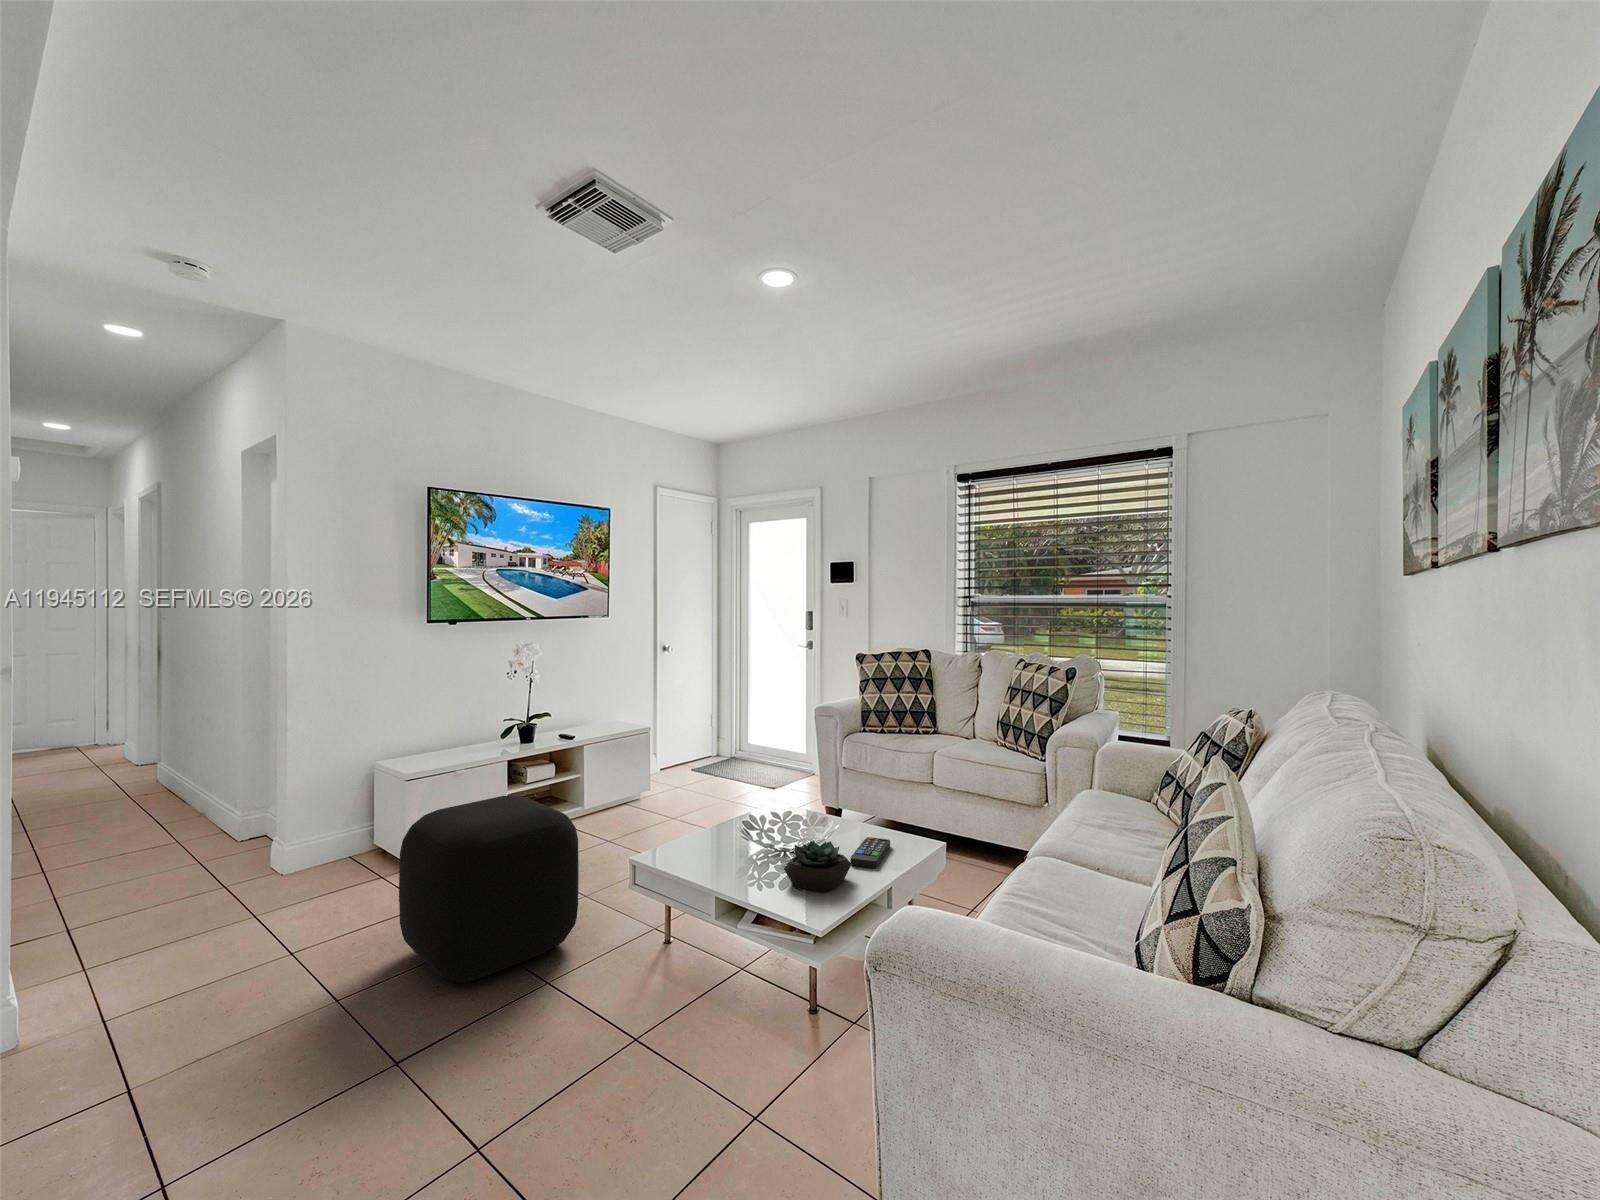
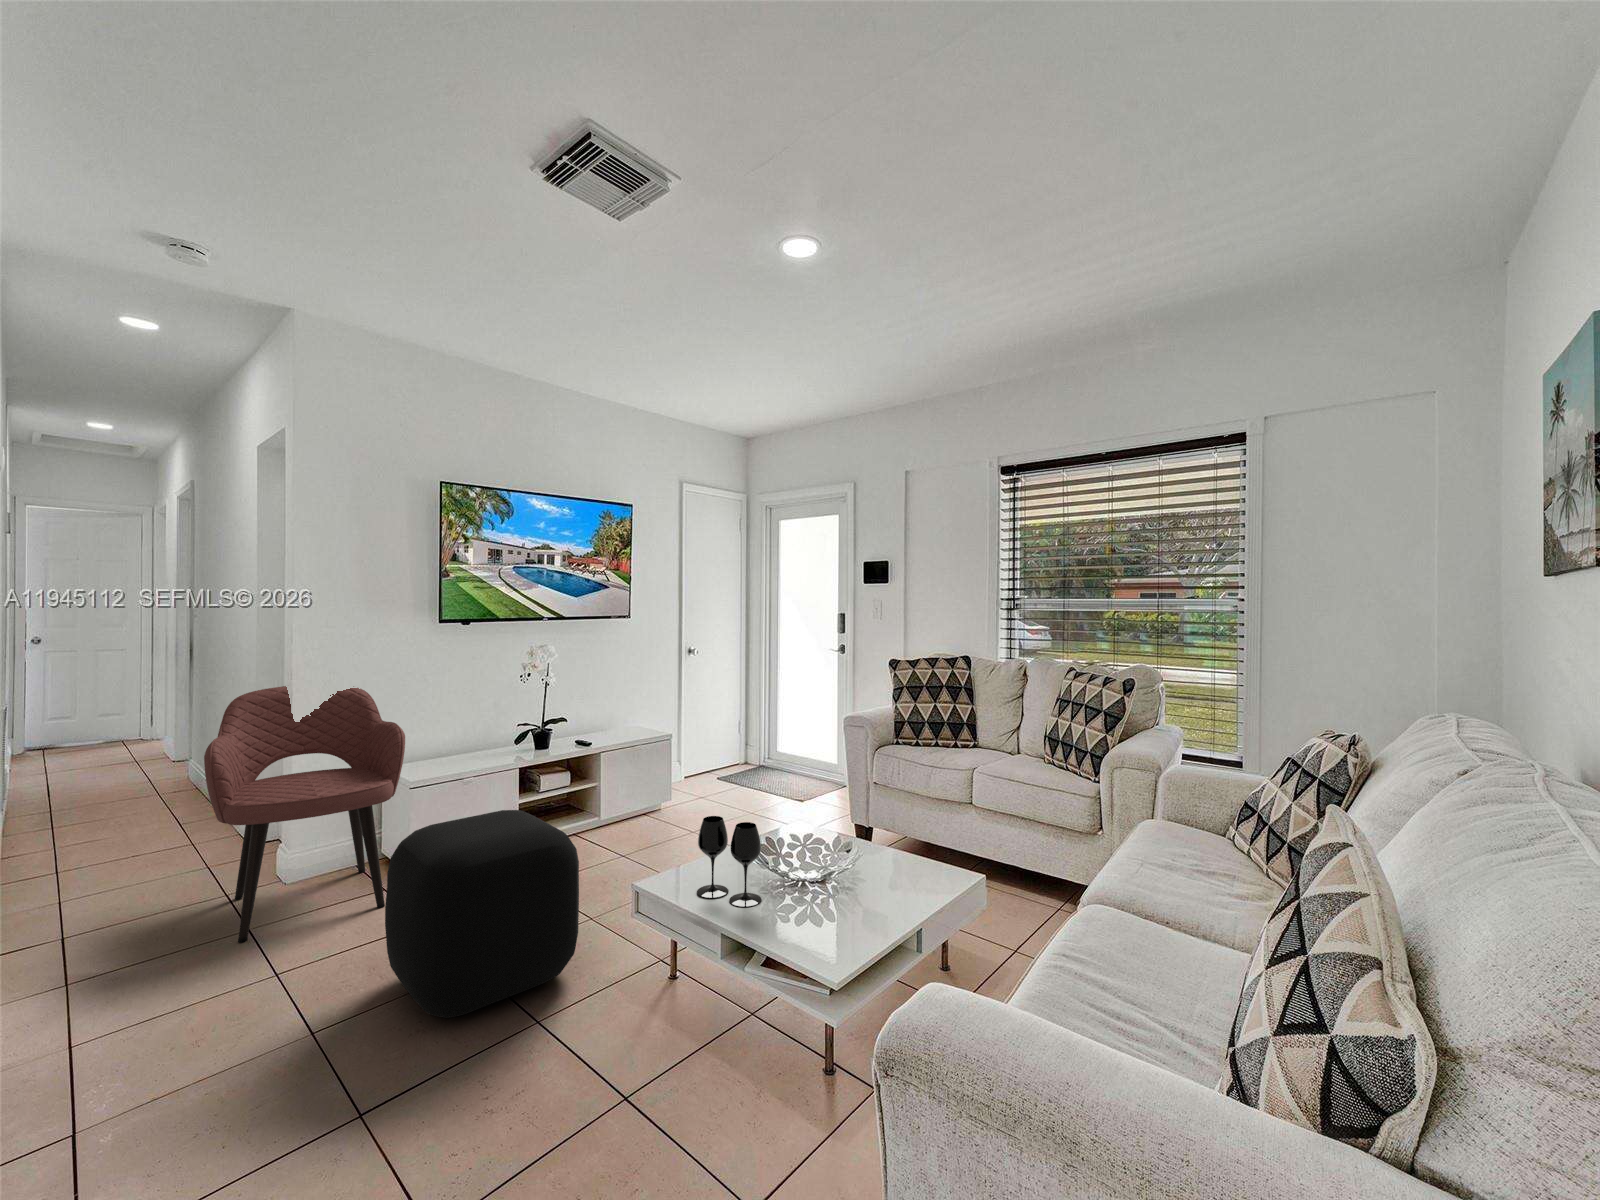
armchair: none [209,683,400,927] -> present [204,686,405,942]
wine glass: none [690,794,749,873] -> present [697,816,762,907]
remote control: present [851,837,890,868] -> none [876,868,922,907]
succulent plant: present [784,841,851,892] -> none [798,874,876,936]

